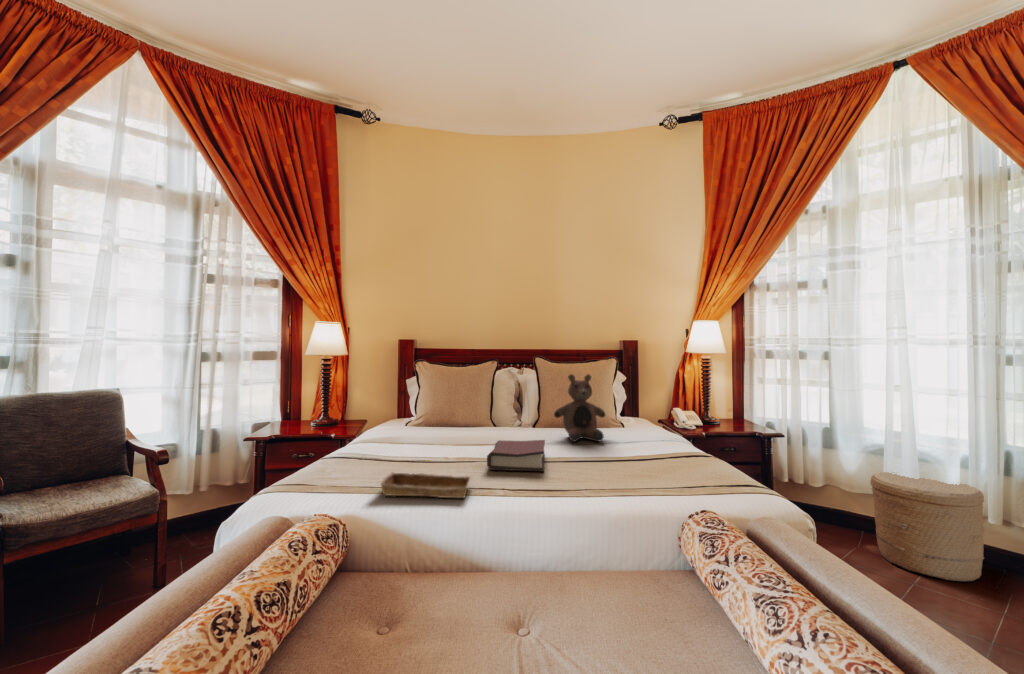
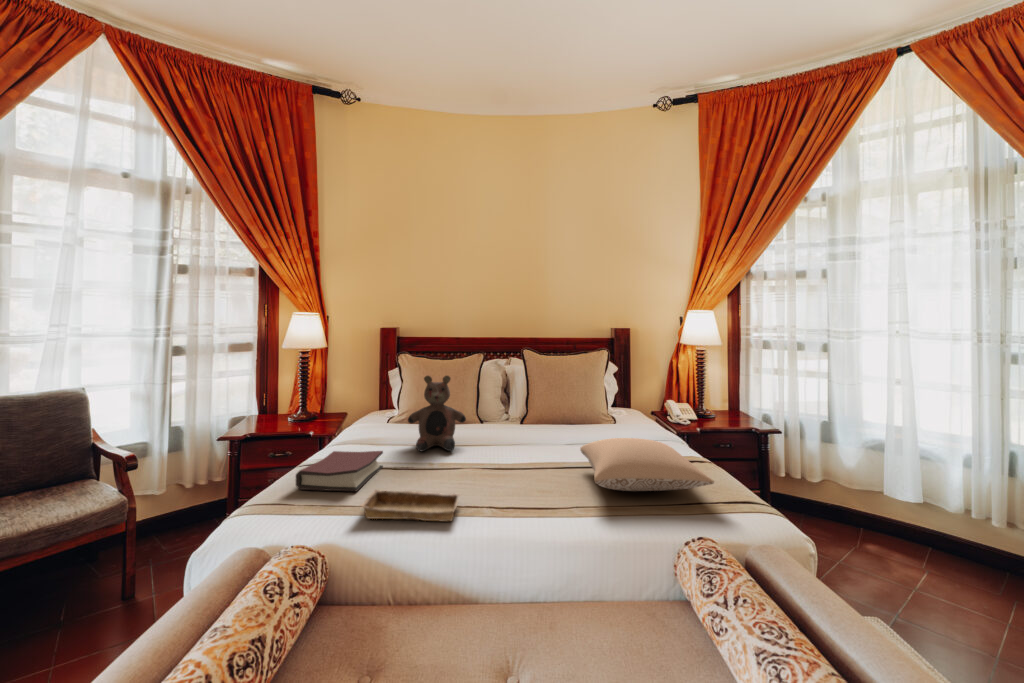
teddy bear: present [554,374,605,442] -> present [408,376,466,451]
pillow: none [588,429,717,476] -> present [580,438,714,491]
hardback book: present [487,440,545,471] -> present [296,451,383,491]
woven basket: present [870,472,984,581] -> none [862,469,973,579]

